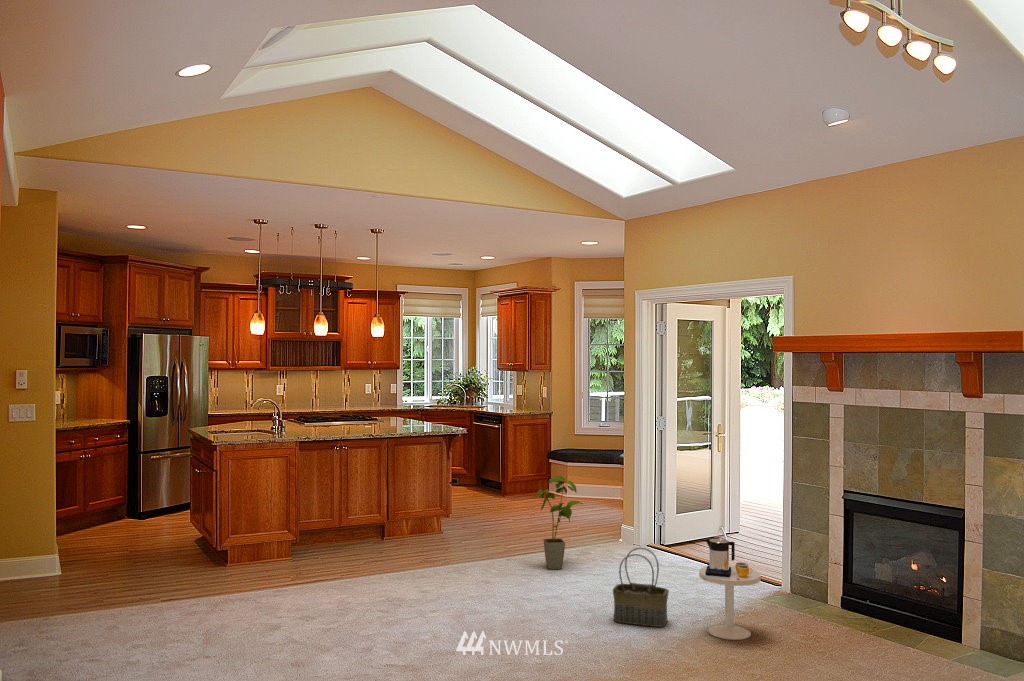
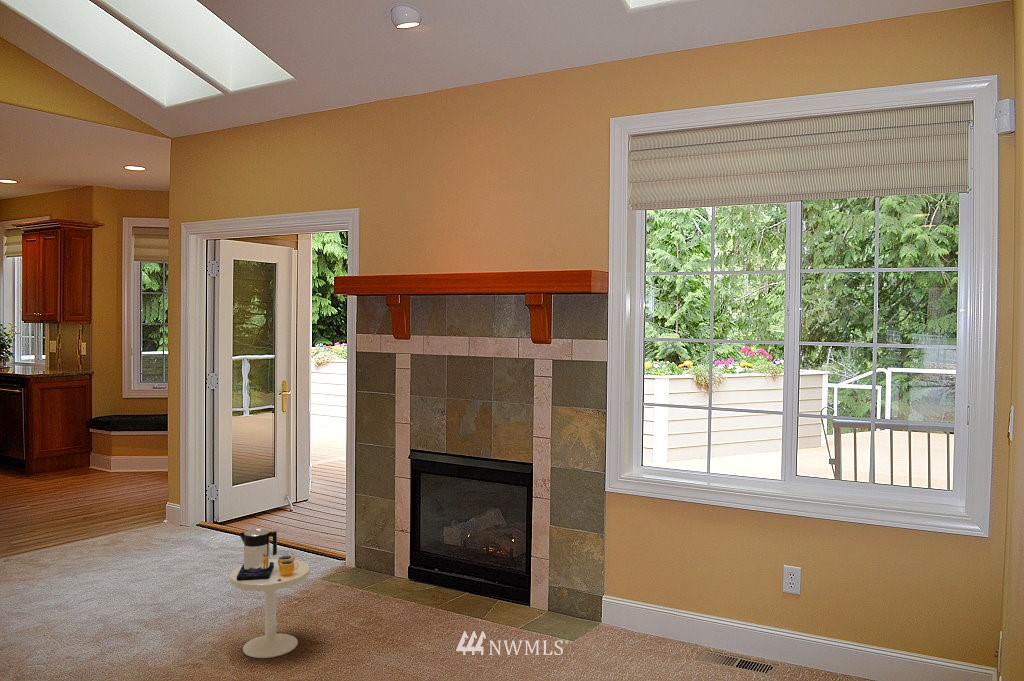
house plant: present [536,475,582,569] -> none [19,458,96,585]
basket: present [613,548,669,627] -> none [107,552,191,660]

